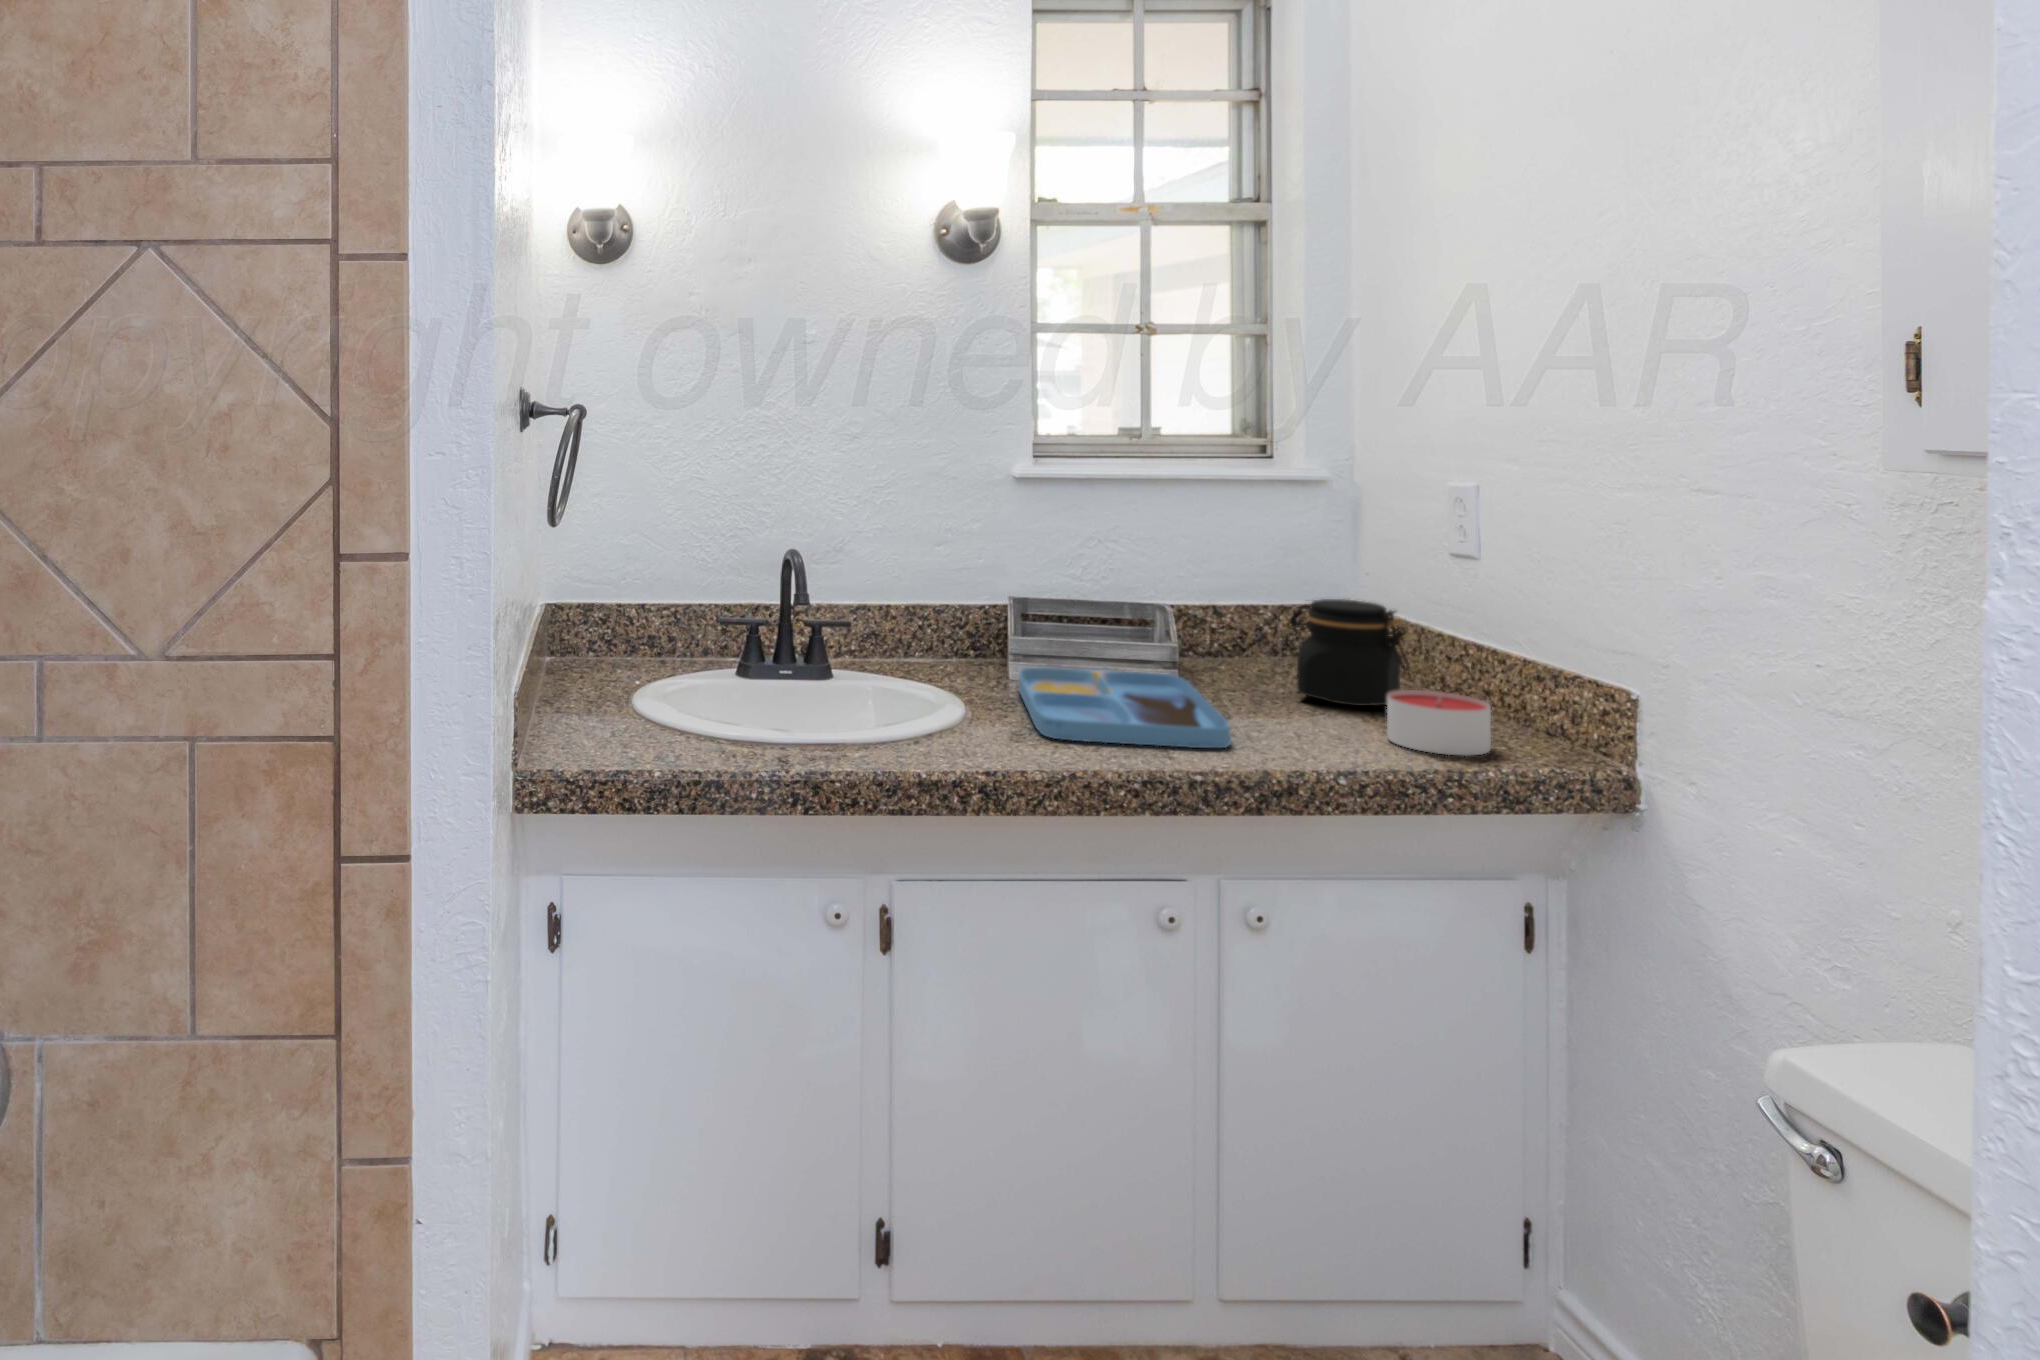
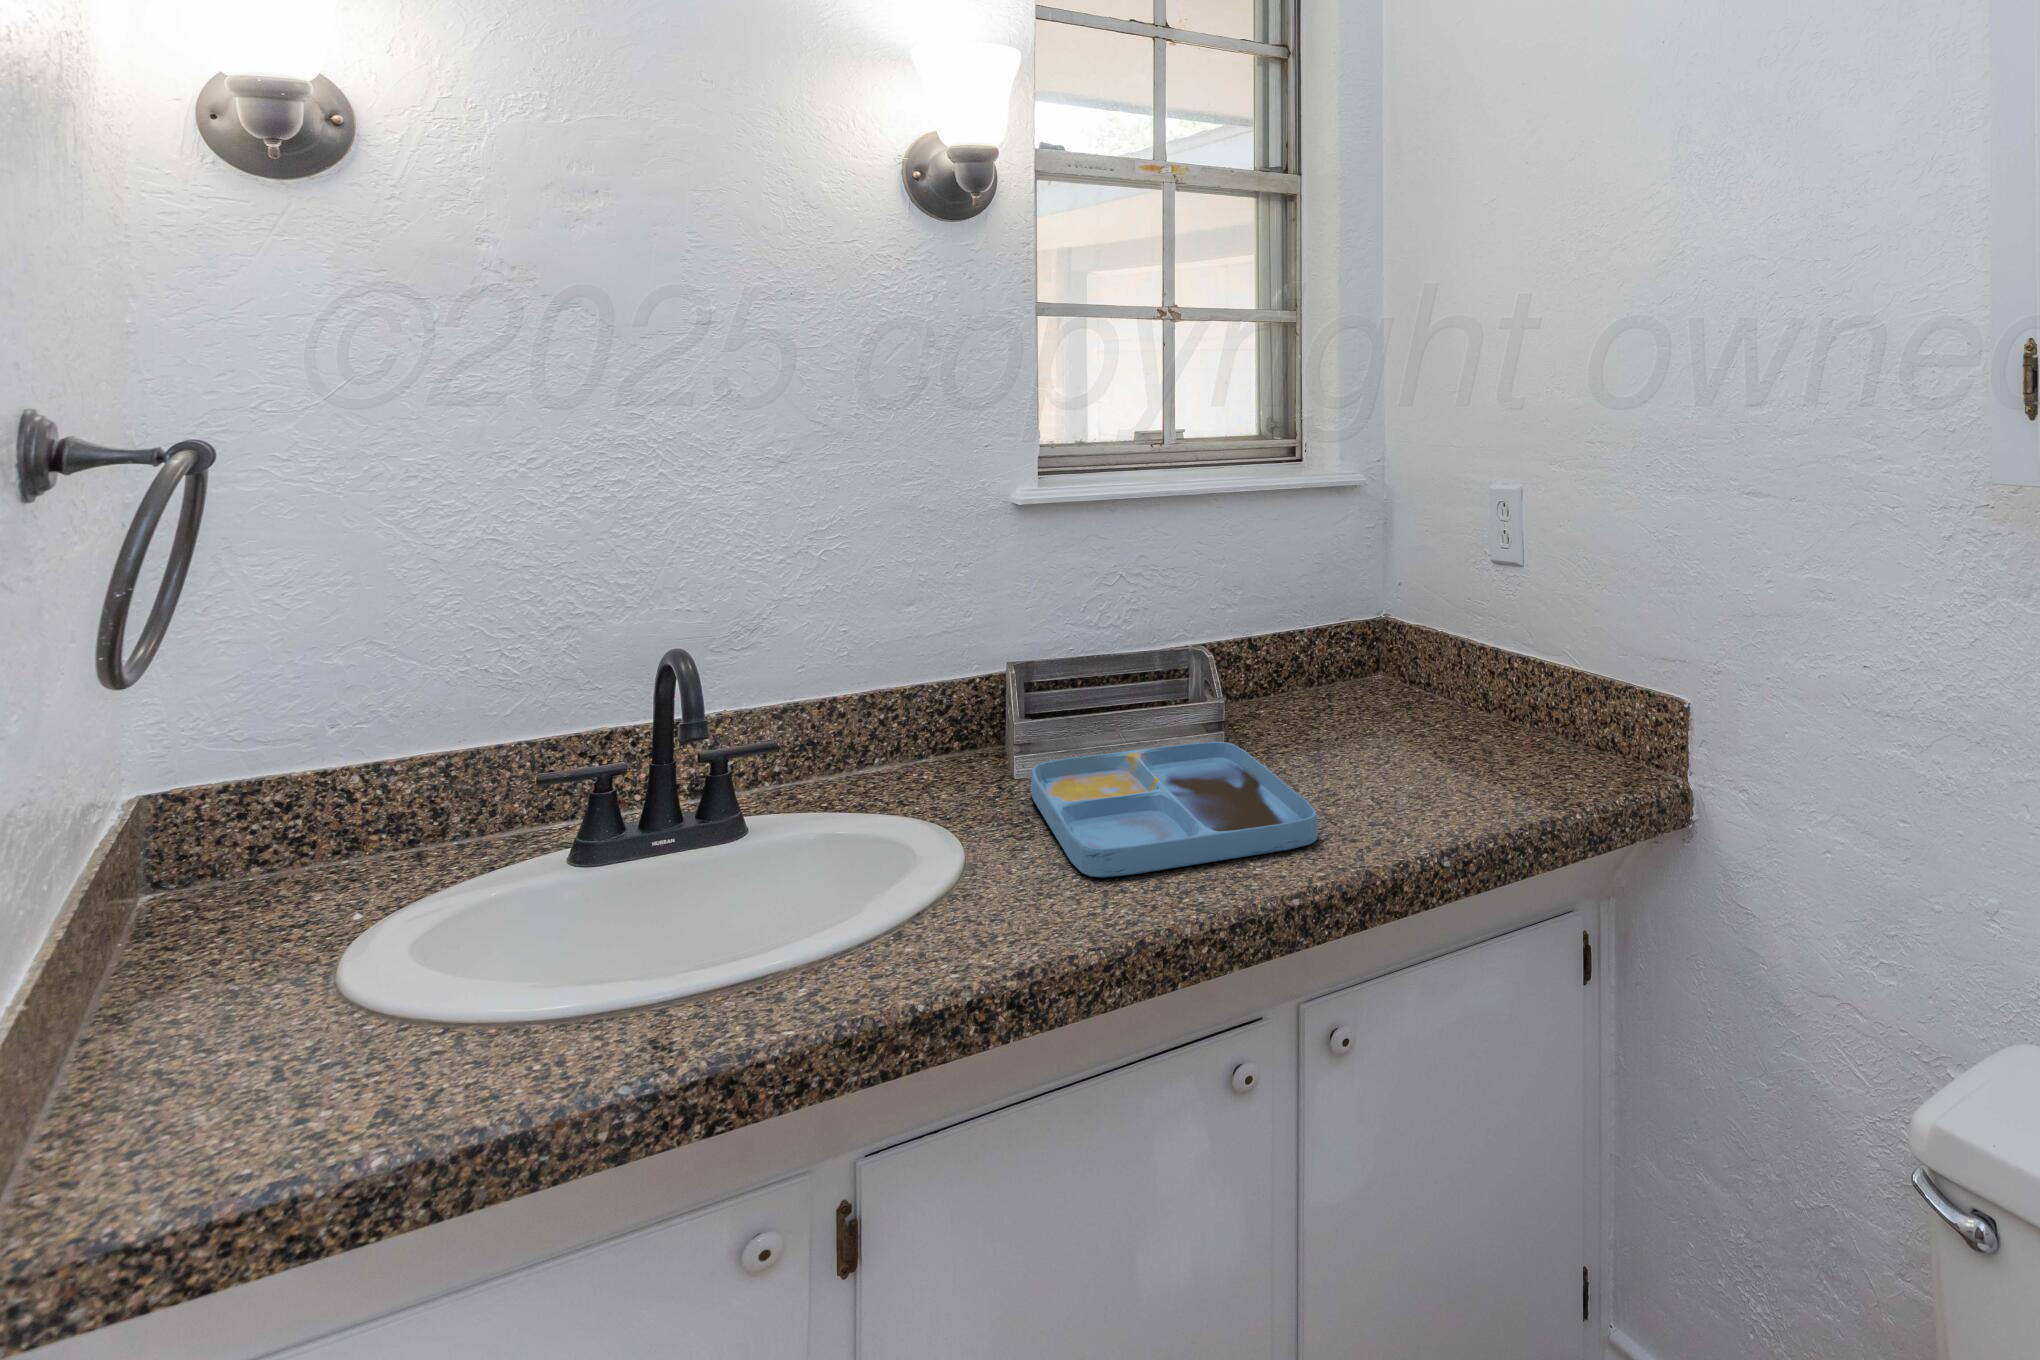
jar: present [1288,599,1410,706] -> none [1341,623,1463,744]
candle: present [1387,690,1491,756] -> none [1466,722,1566,799]

